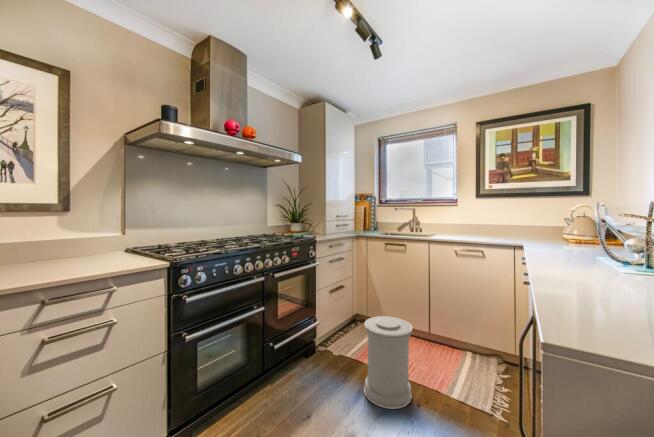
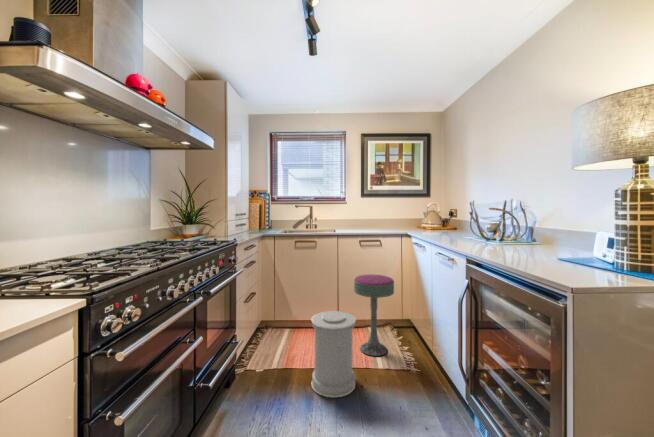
bar stool: none [435,286,486,385] -> present [354,275,394,356]

